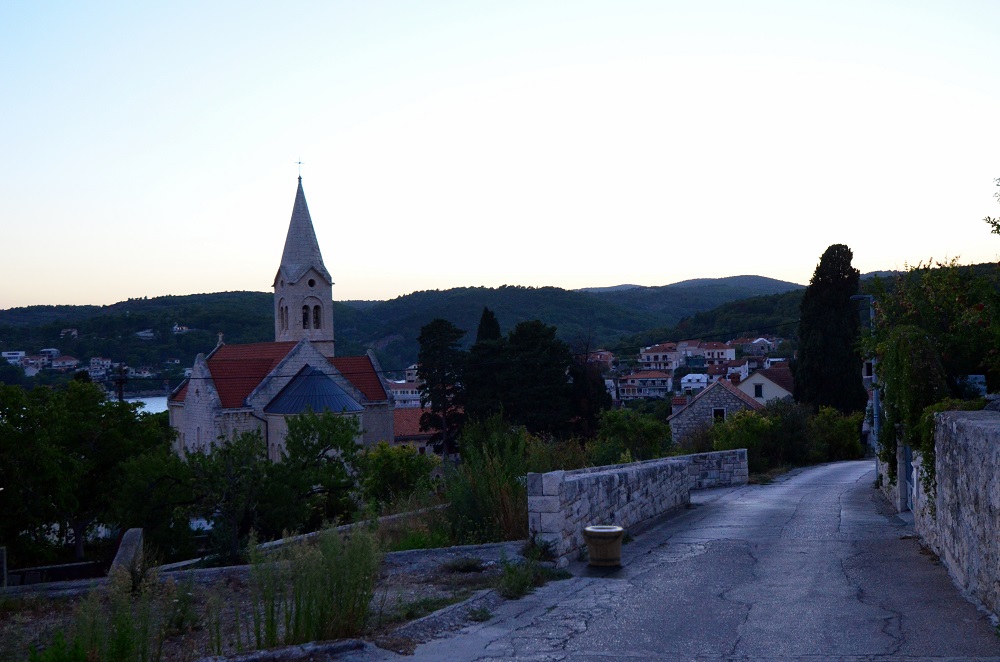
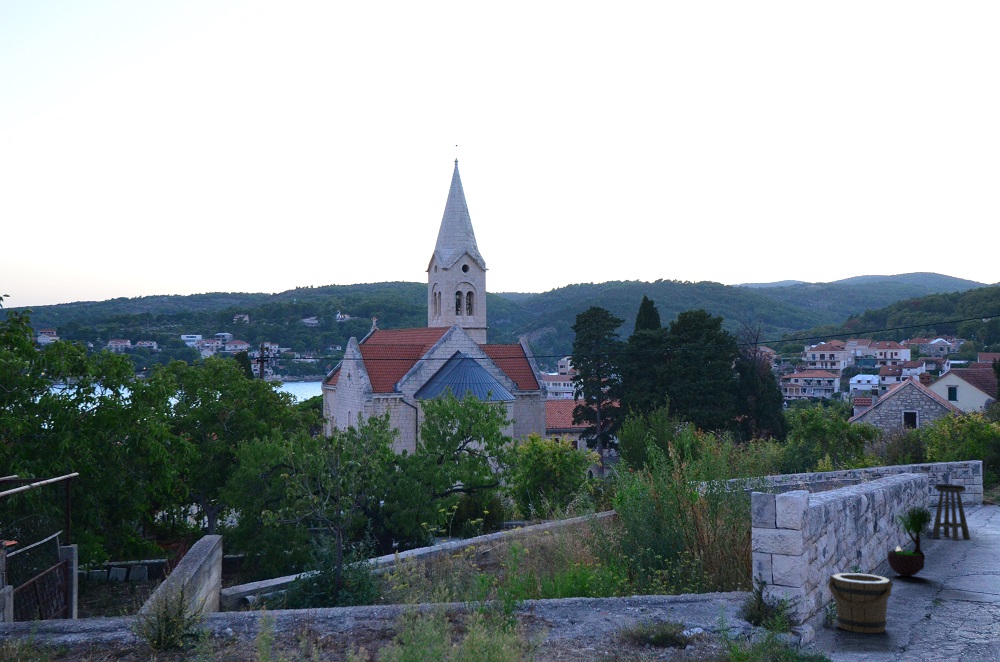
stool: none [689,466,717,509] -> present [933,484,970,541]
potted tree: none [641,475,674,533] -> present [888,505,934,576]

